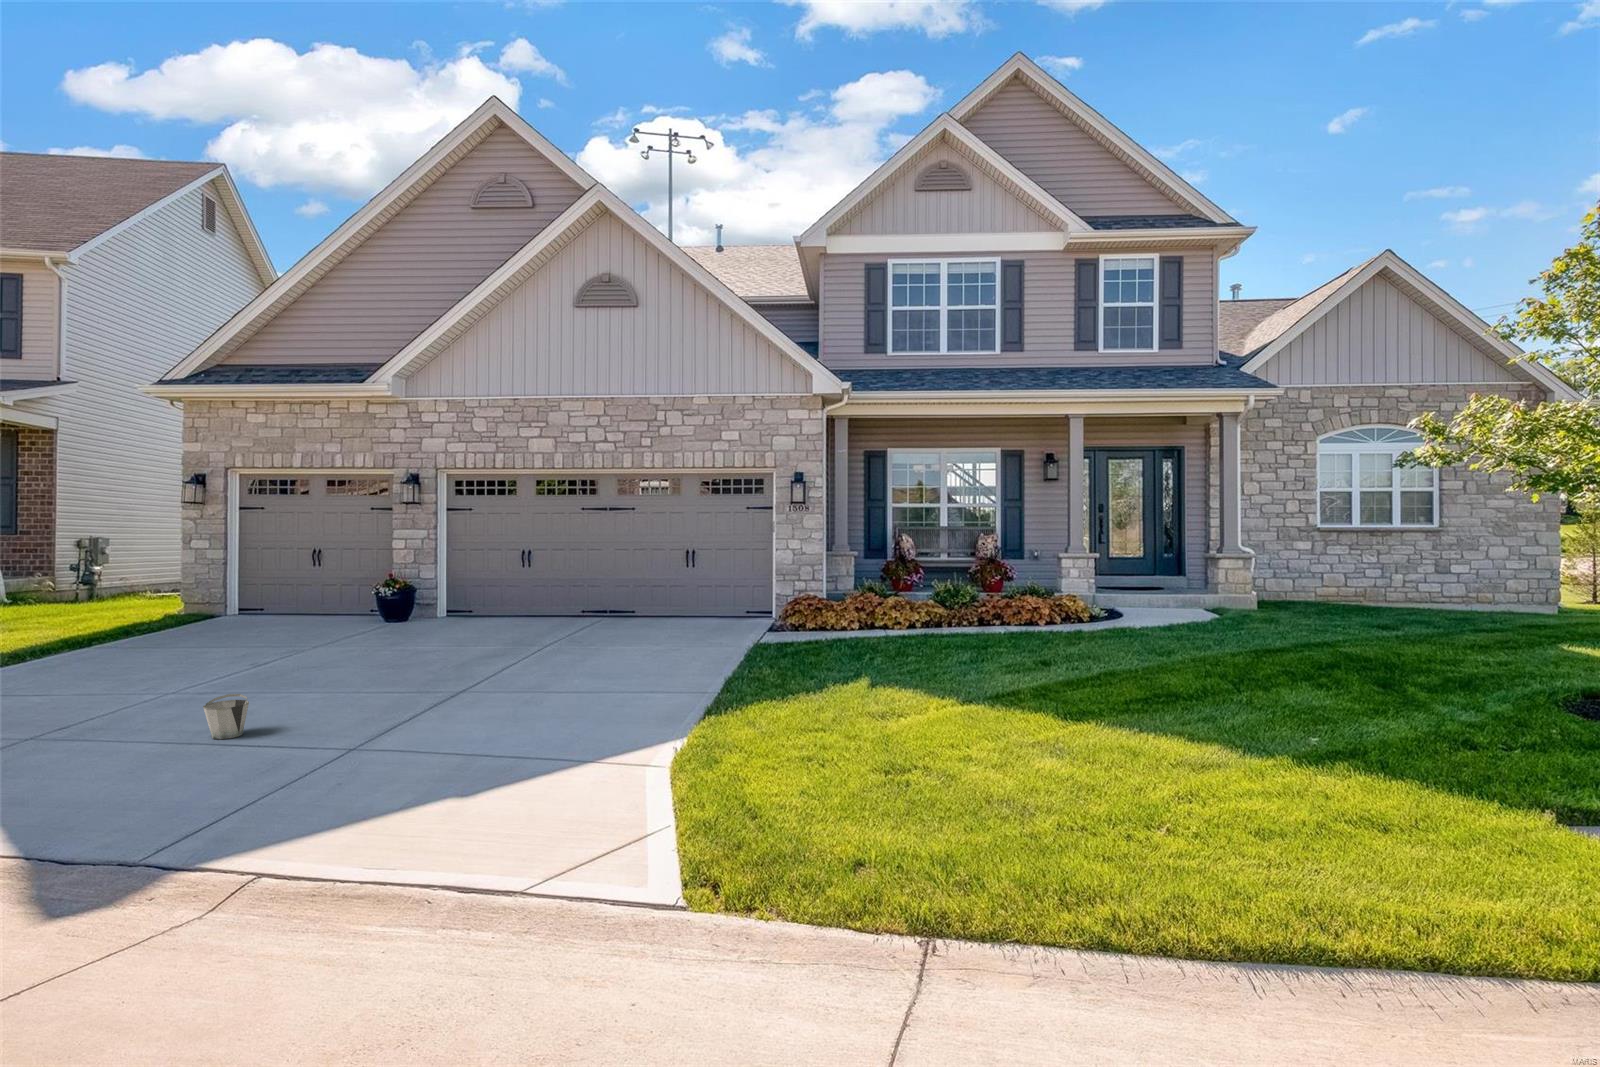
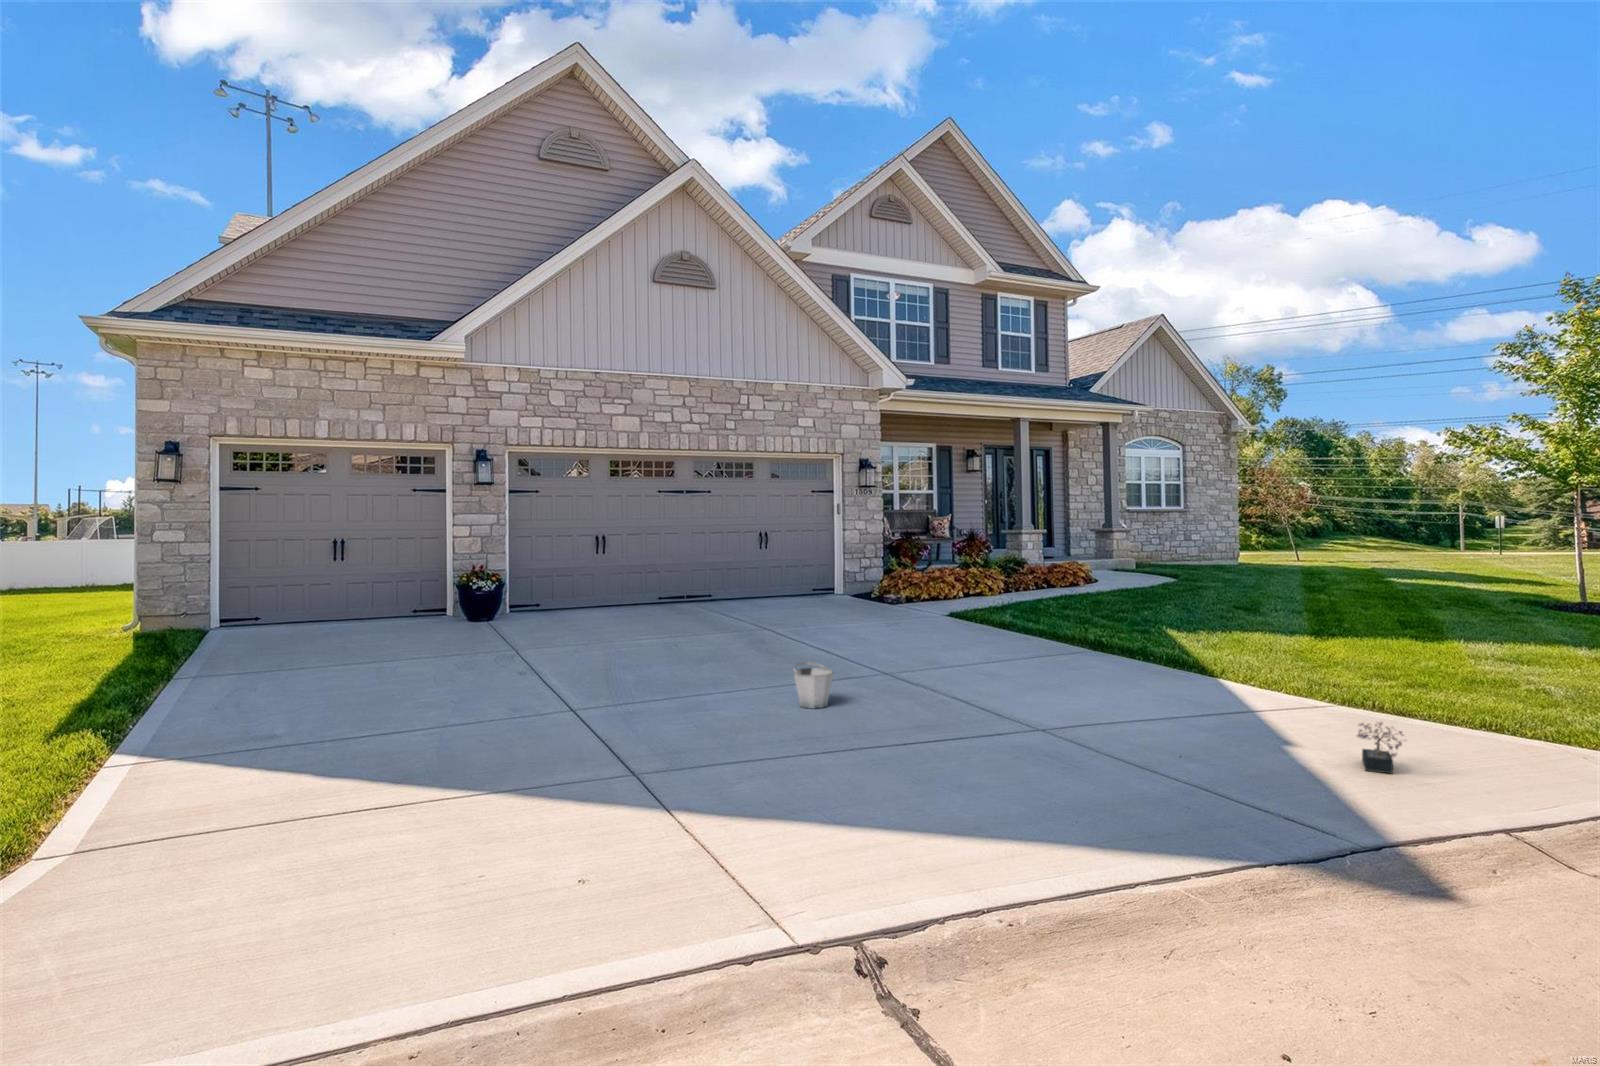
decorative plant: none [216,849,306,919] -> present [1357,722,1403,774]

